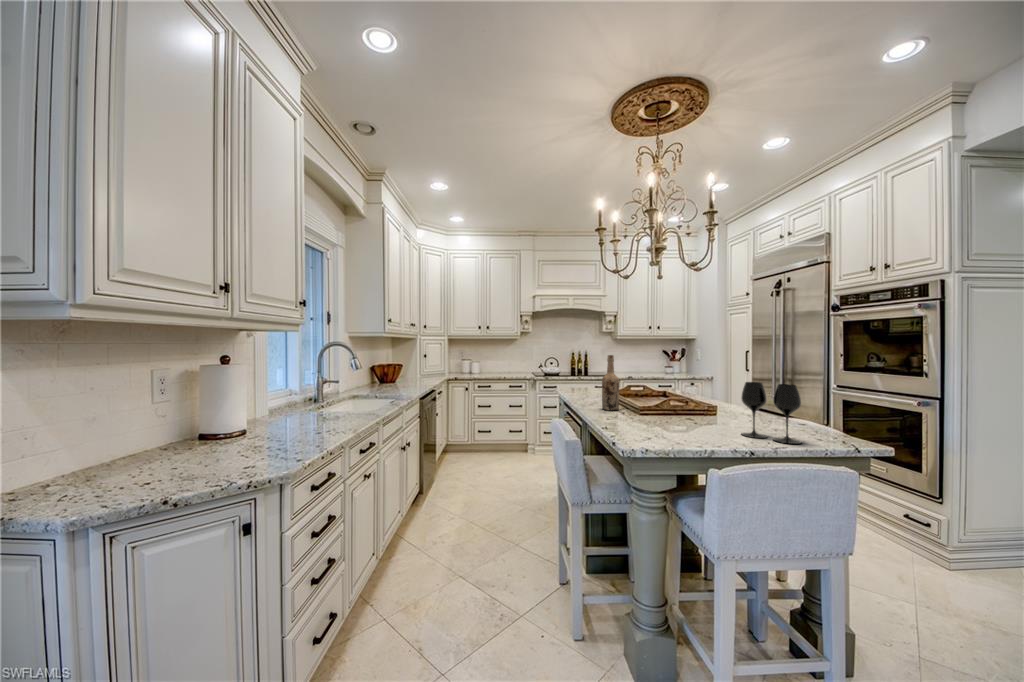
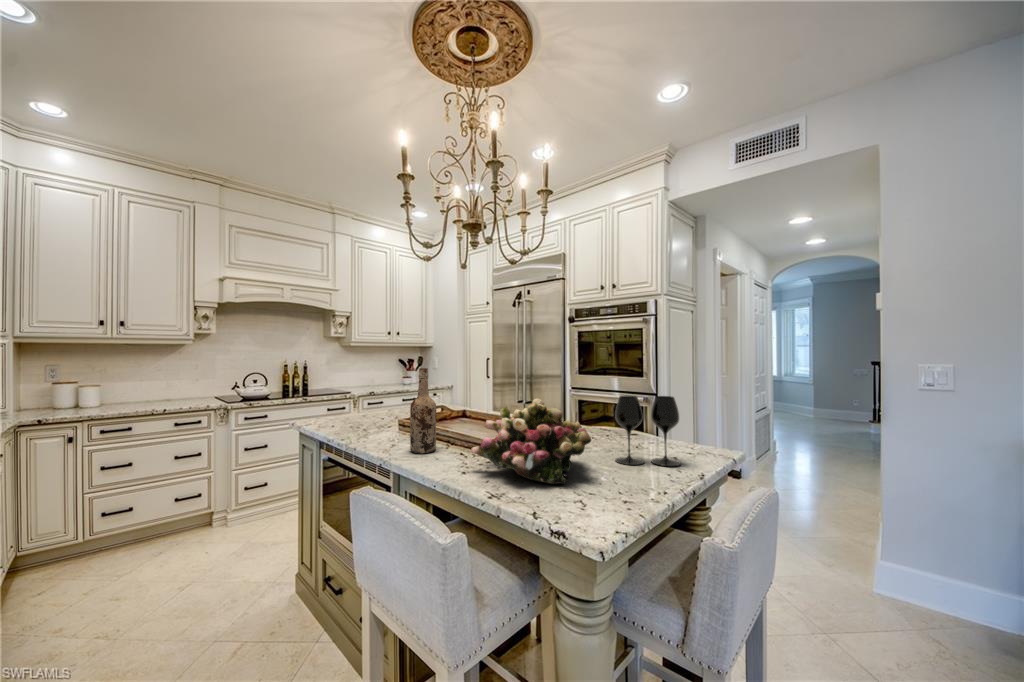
flower arrangement: none [623,379,707,434] -> present [471,399,591,484]

